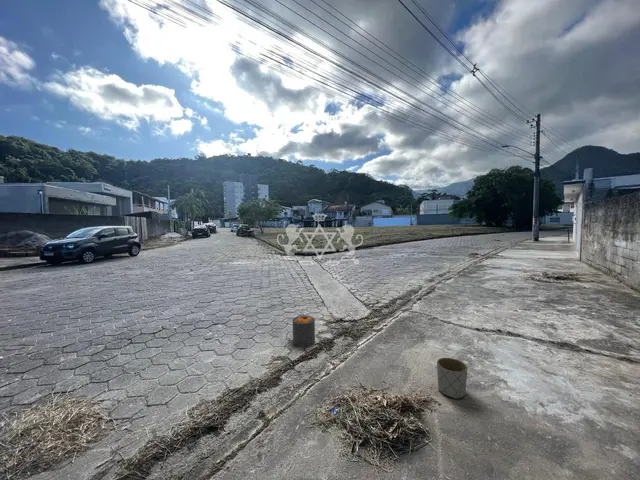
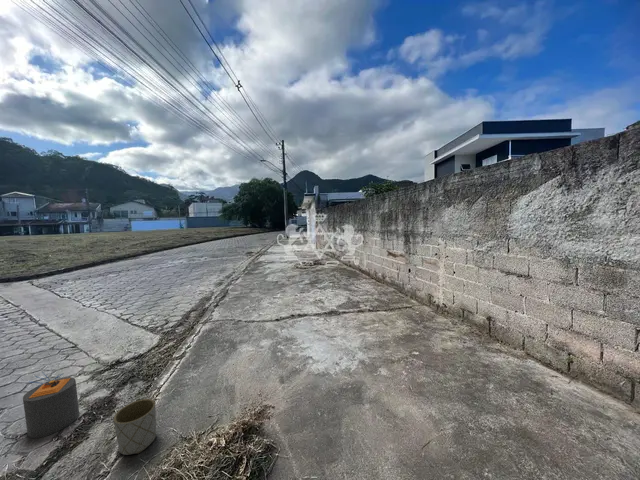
planter: present [437,358,467,399] -> present [114,399,156,455]

